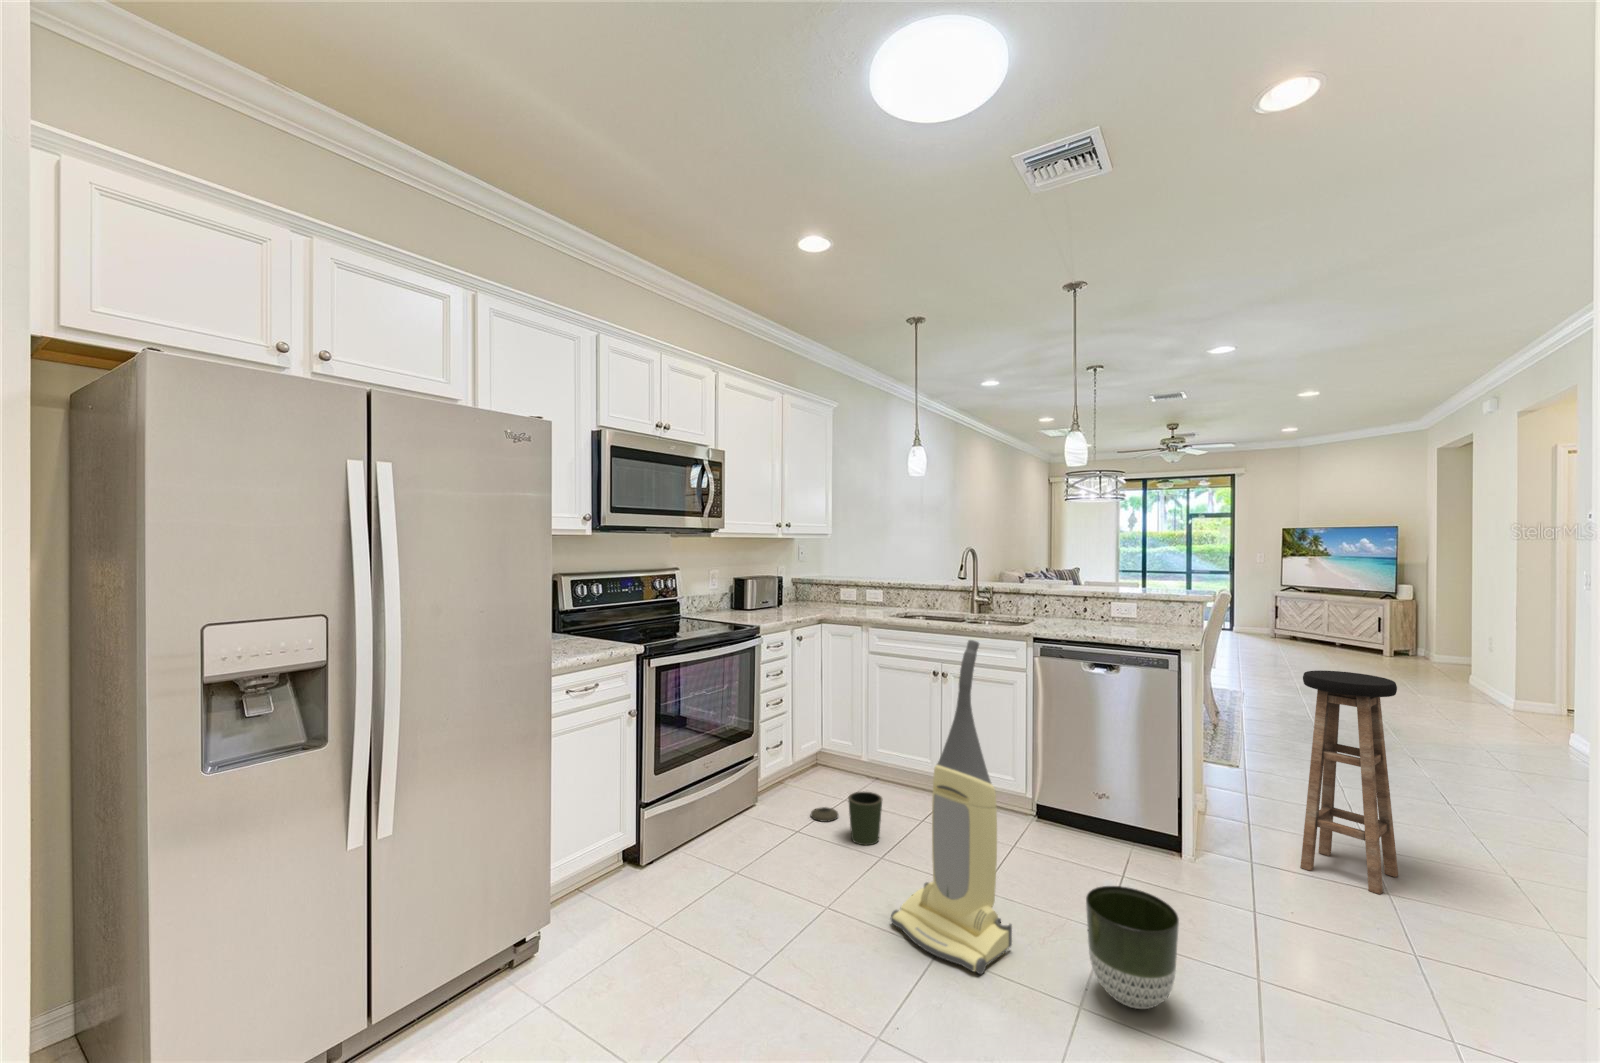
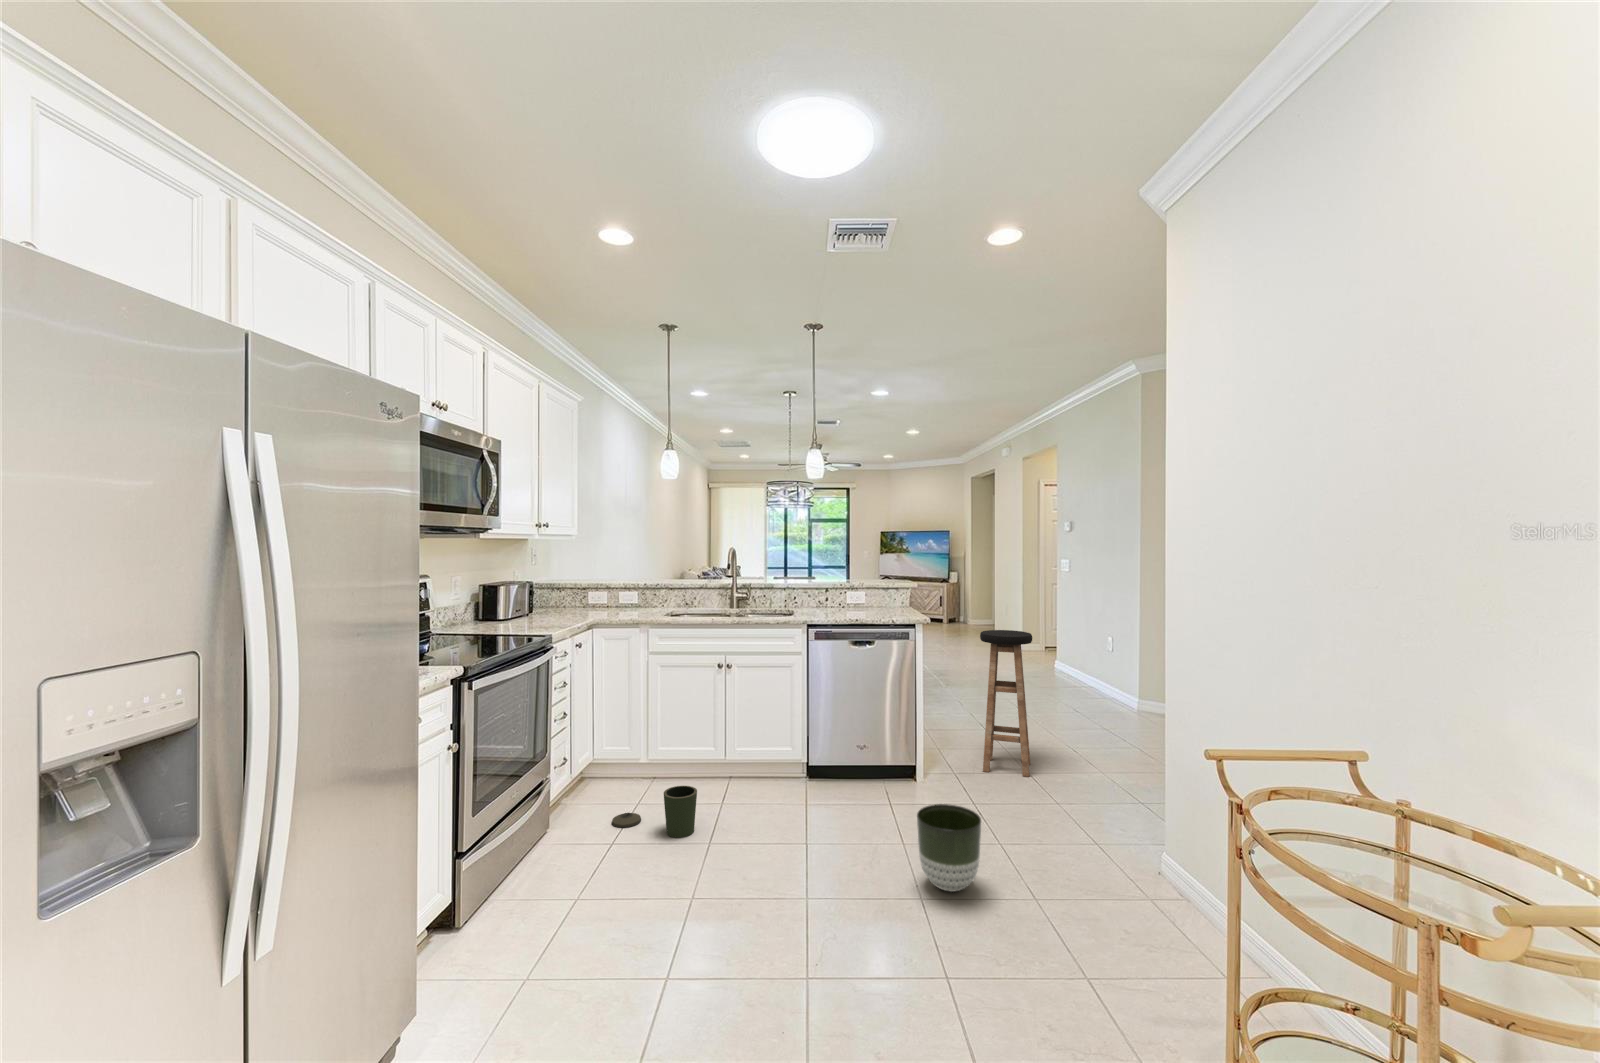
vacuum cleaner: present [891,640,1012,974] -> none [754,626,856,907]

